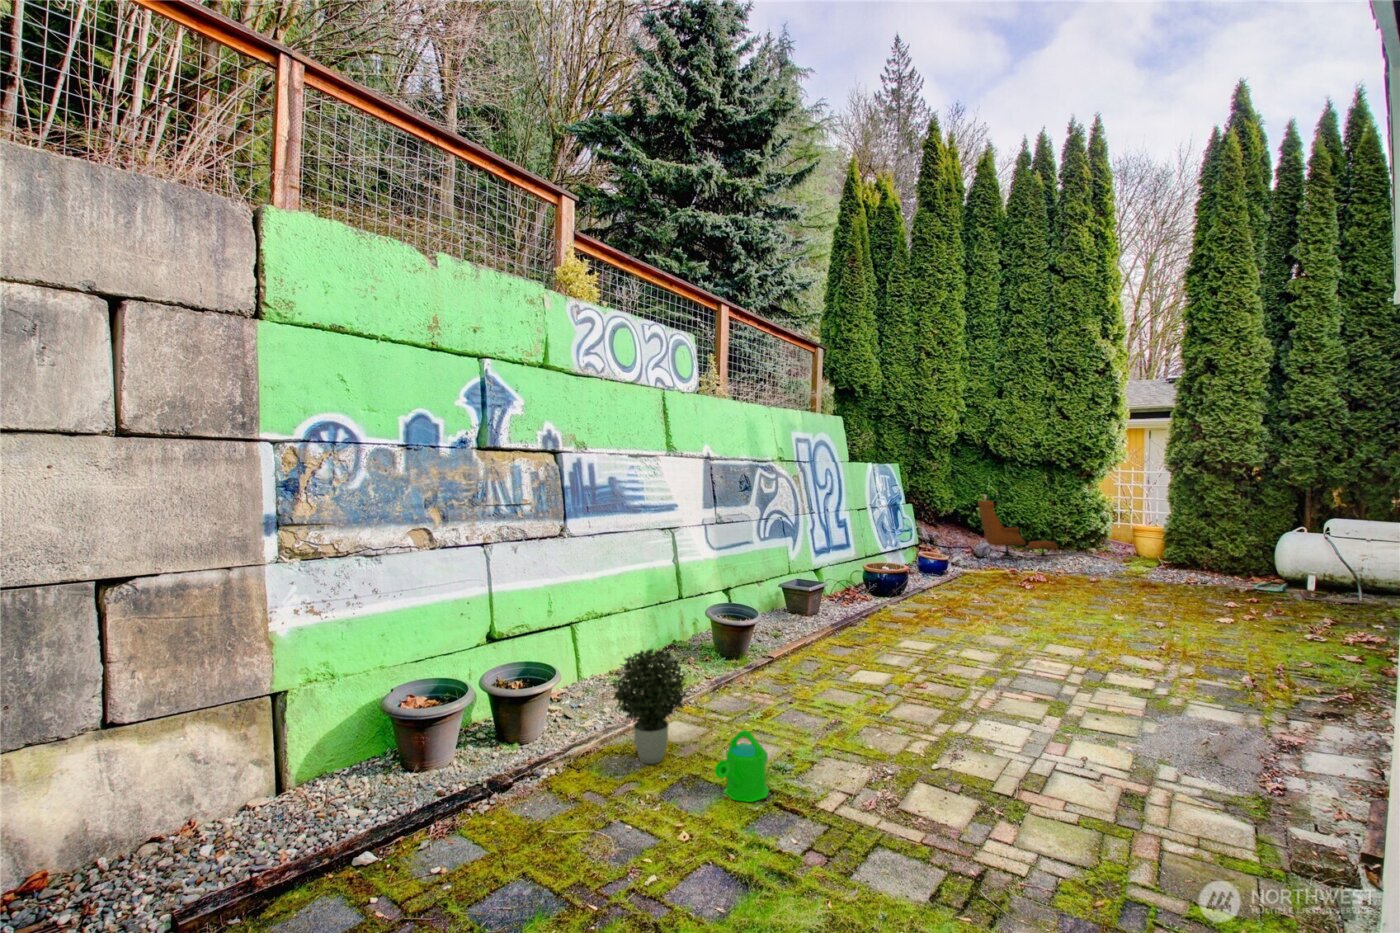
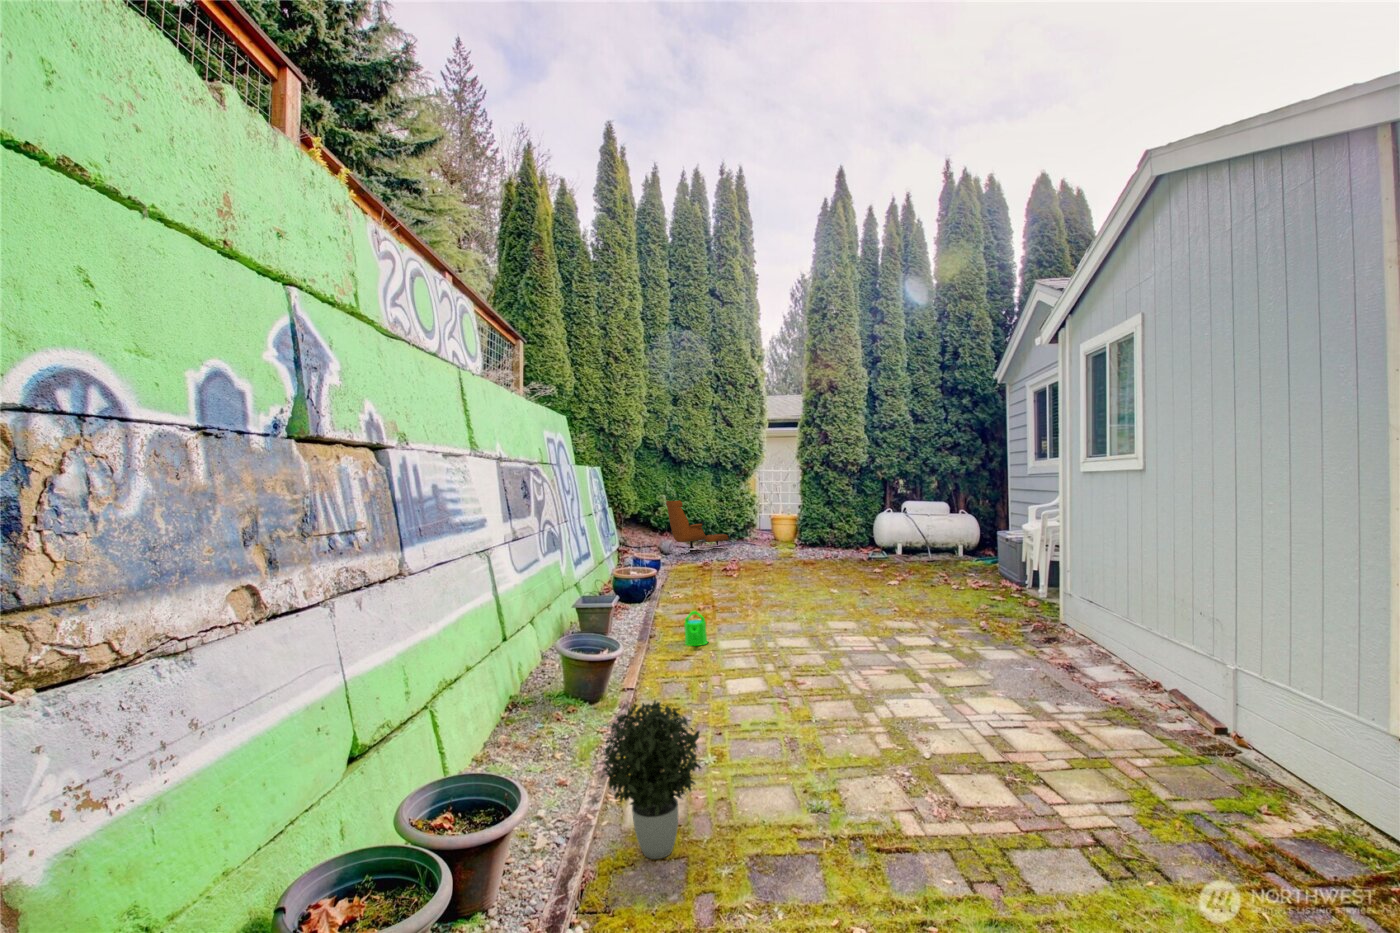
watering can: present [715,730,770,802] -> present [684,611,708,646]

